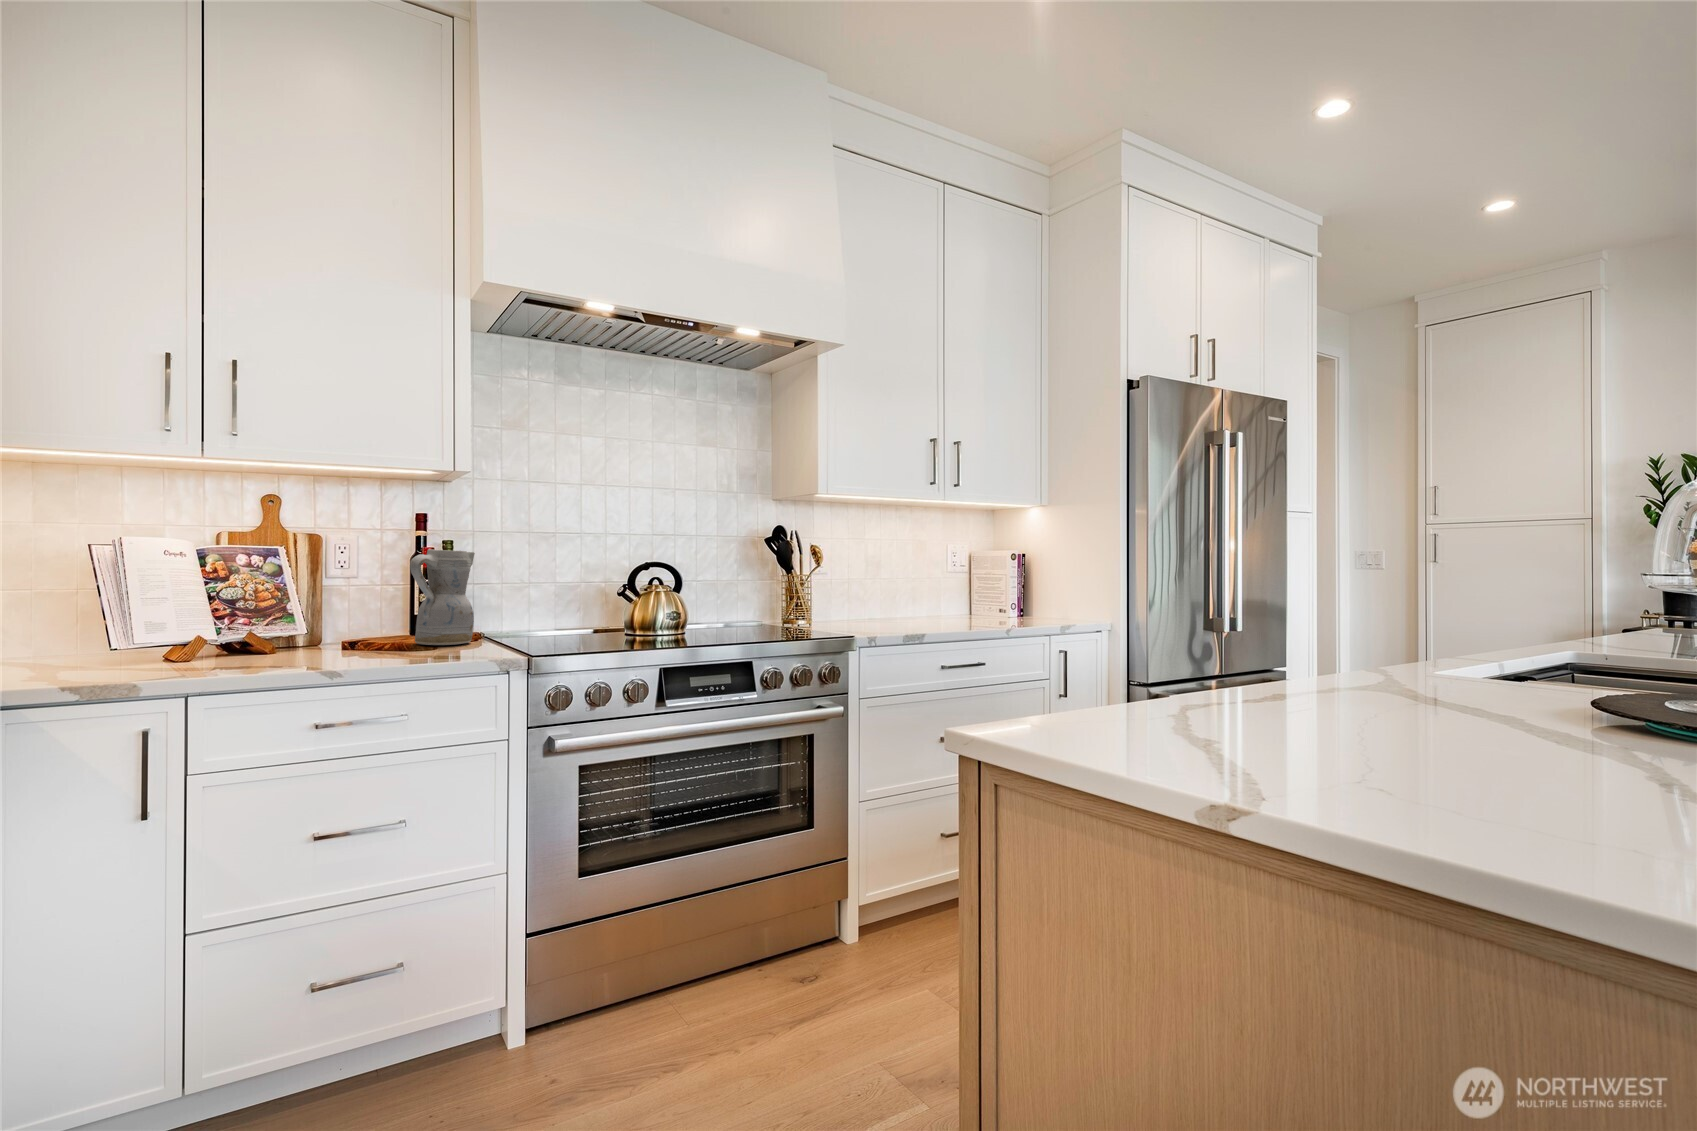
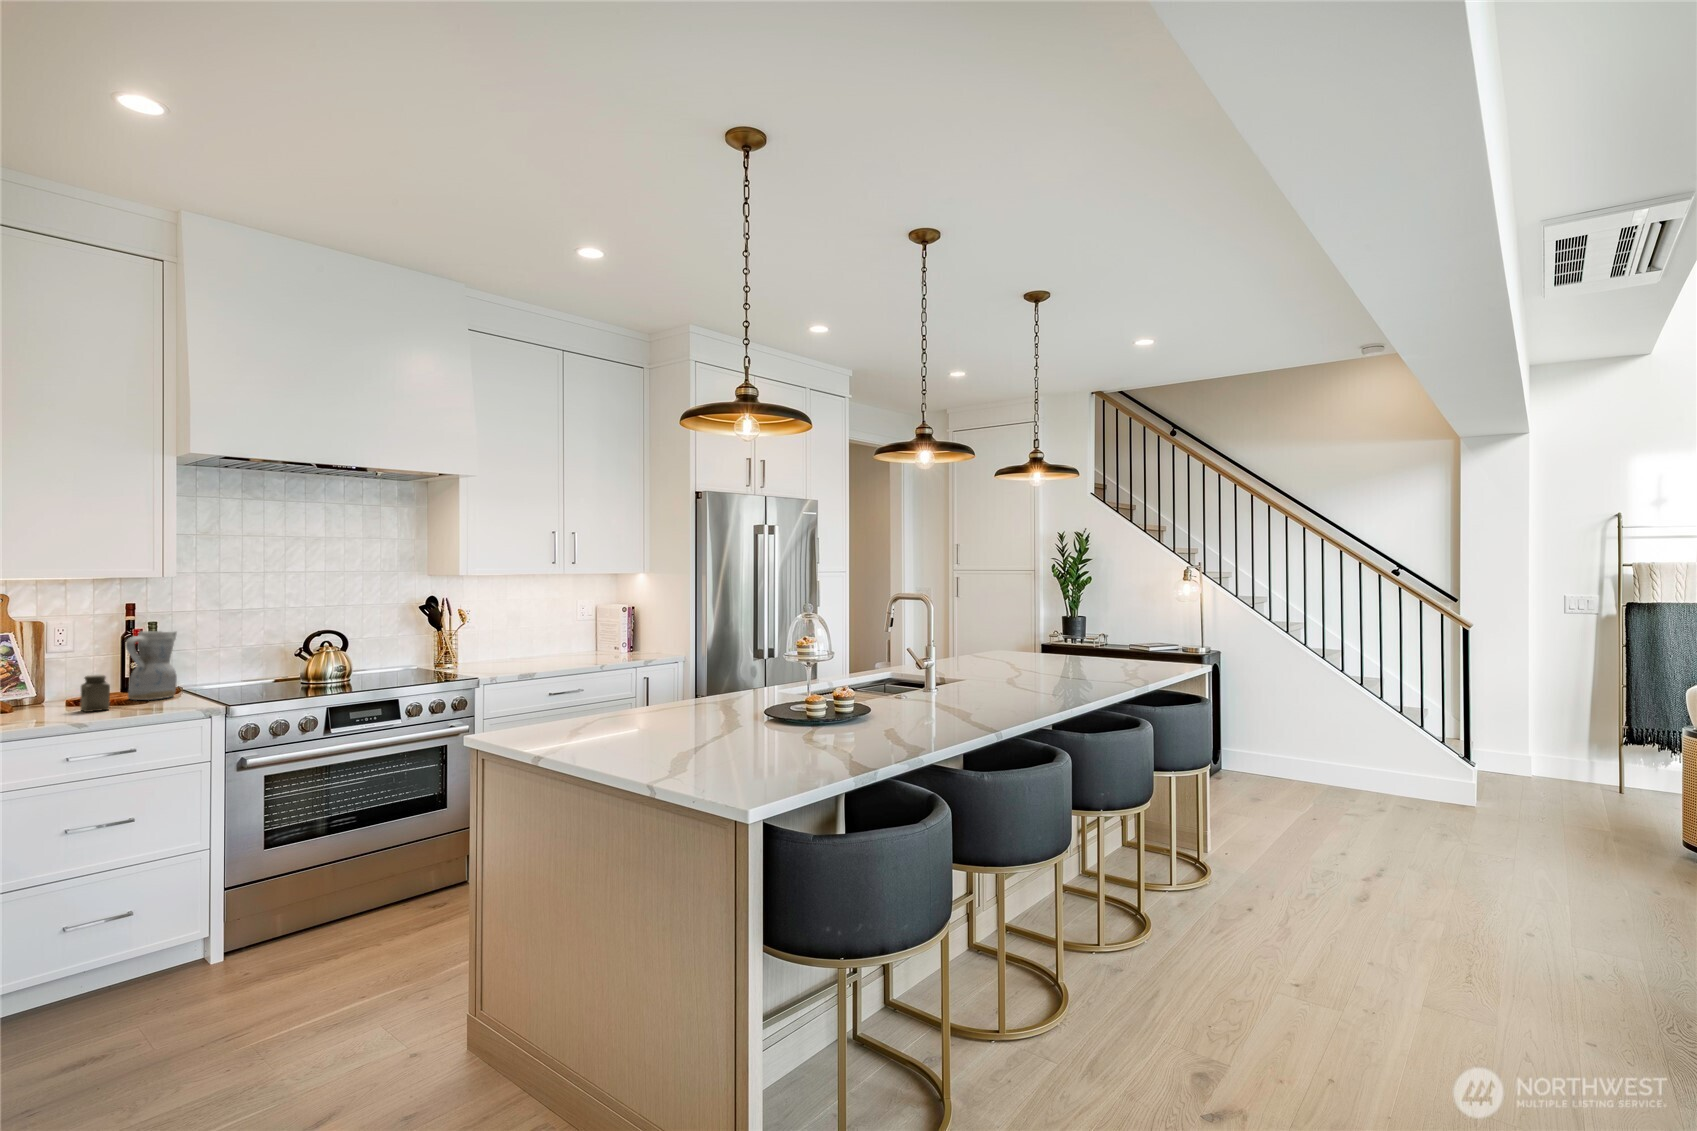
salt shaker: none [349,604,384,657] -> present [80,675,110,712]

